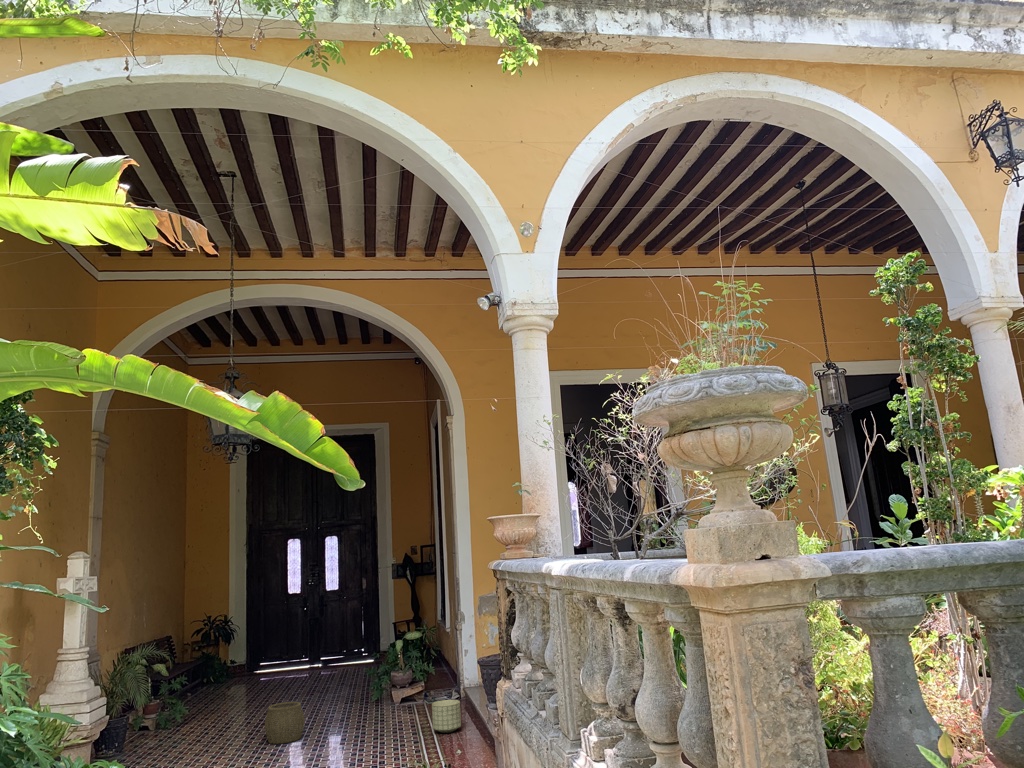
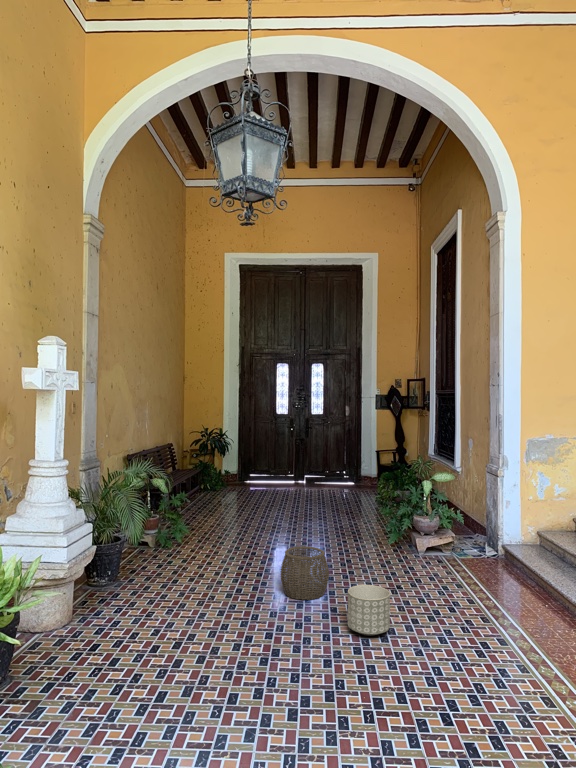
planter: present [432,700,461,733] -> present [348,585,390,636]

